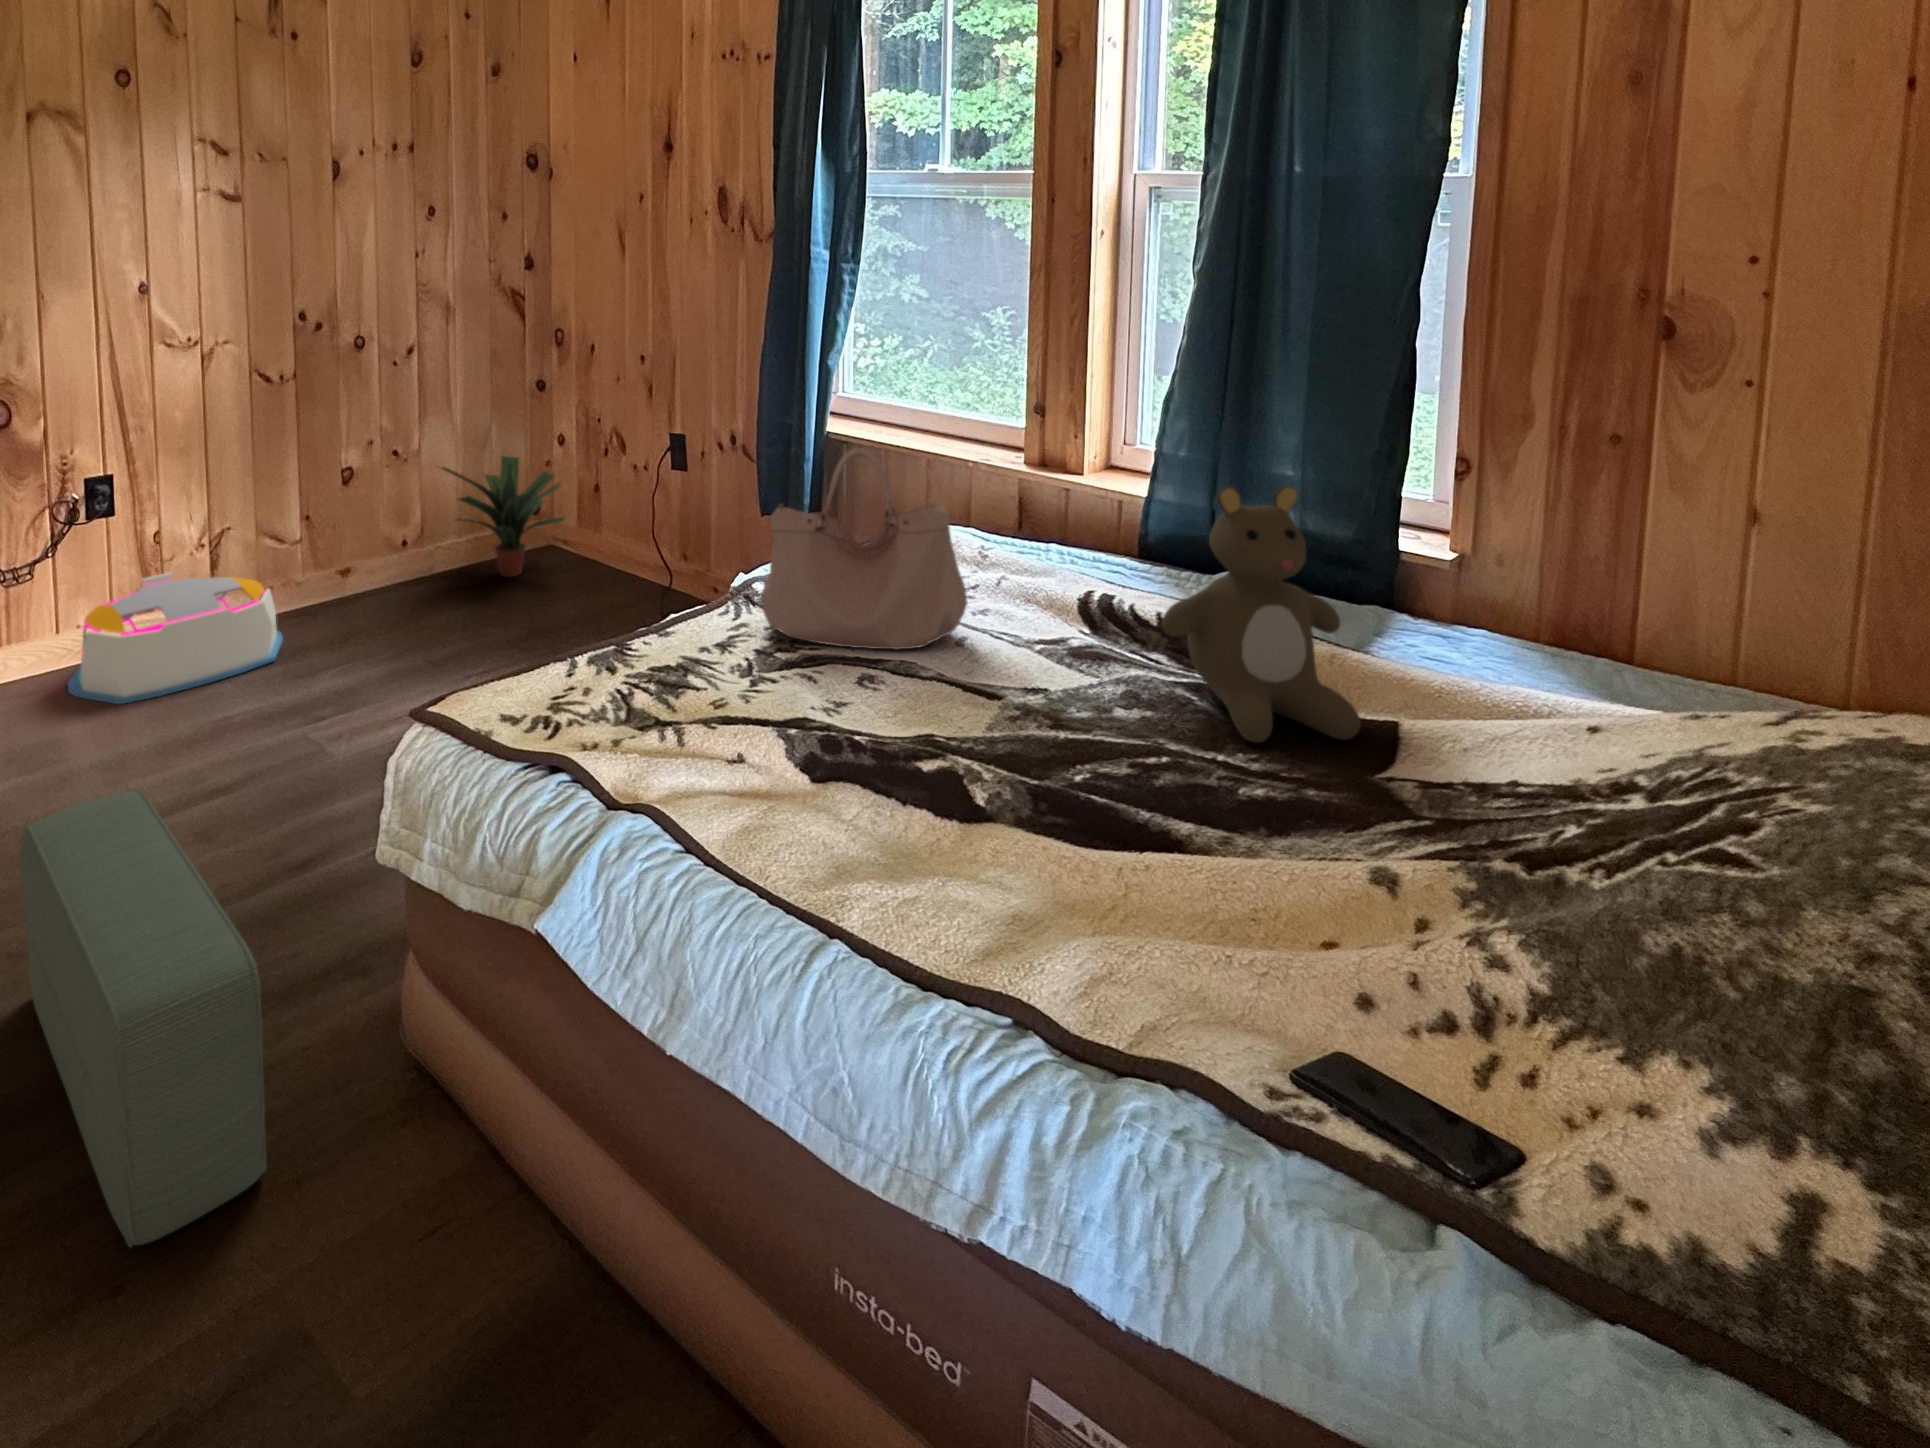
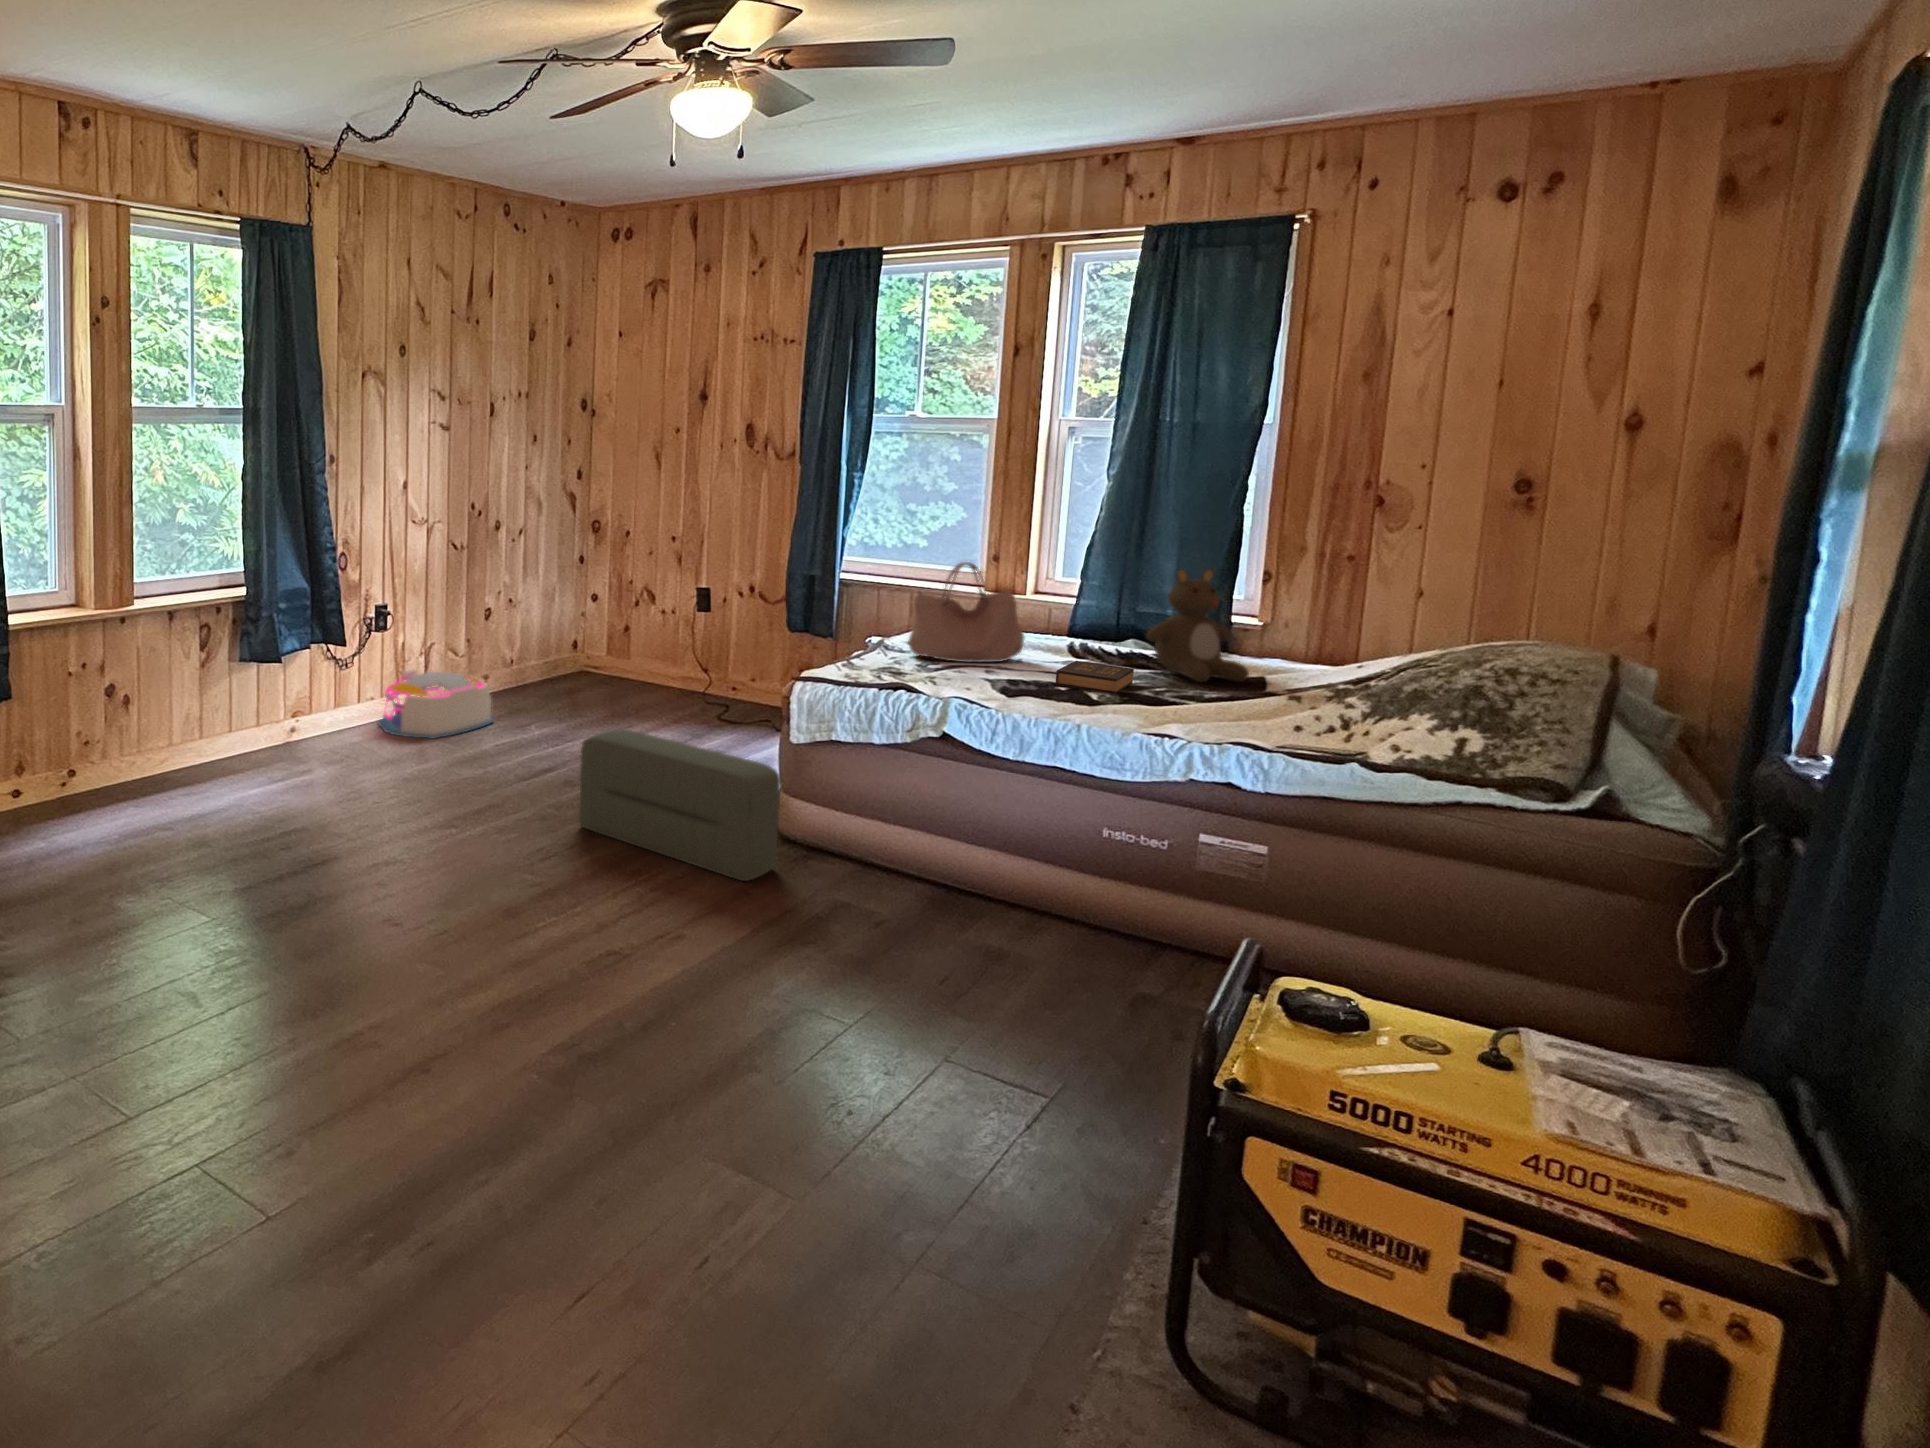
potted plant: present [441,456,565,577] -> none [537,608,619,687]
hardback book: none [925,677,1105,796] -> present [1055,661,1134,694]

